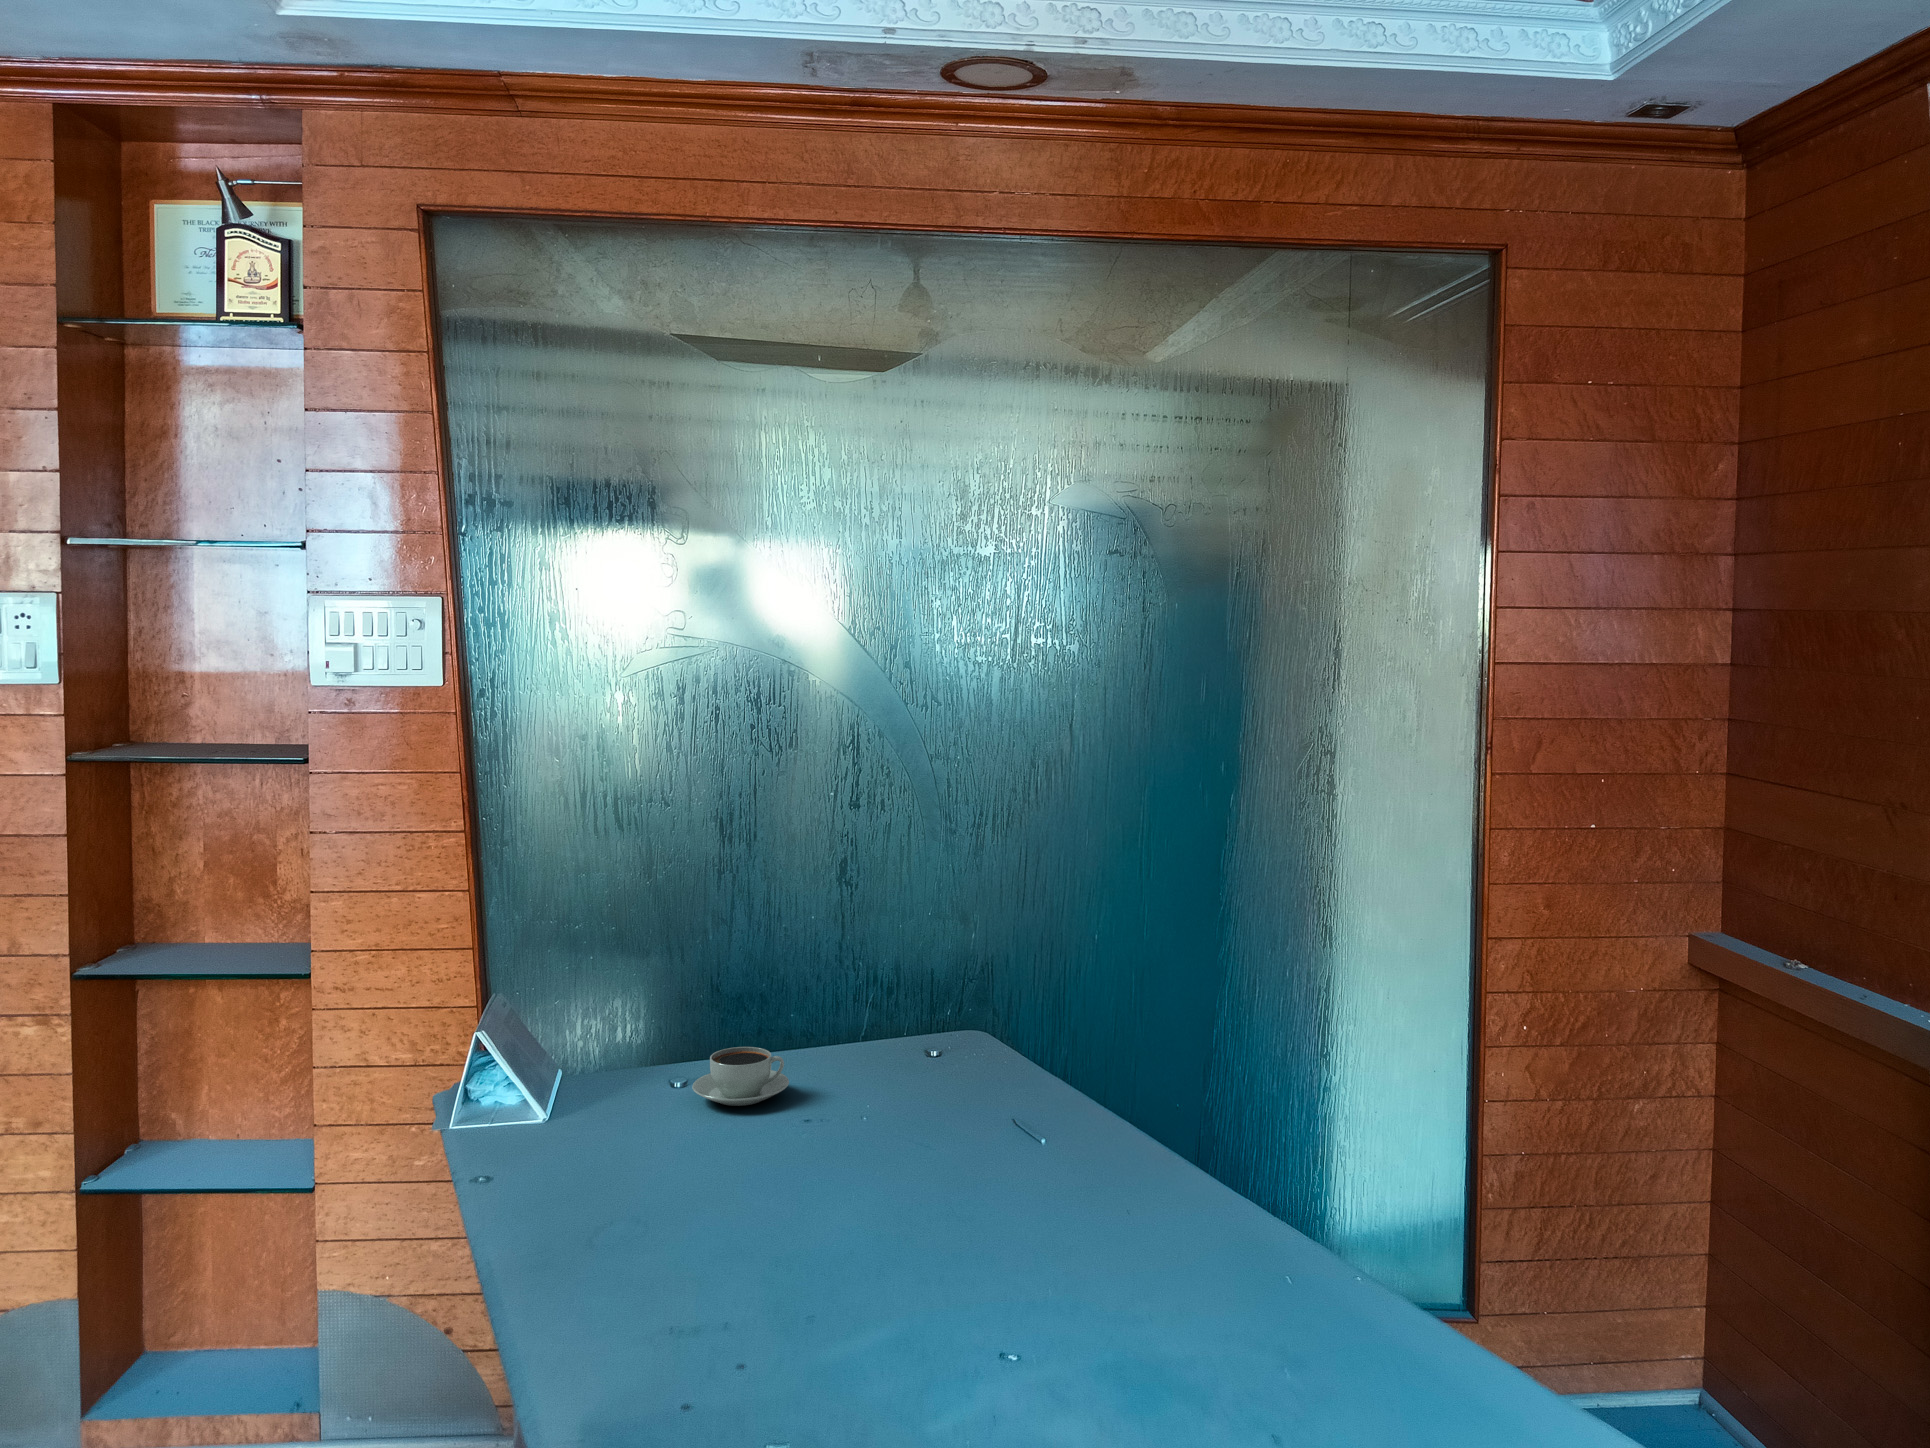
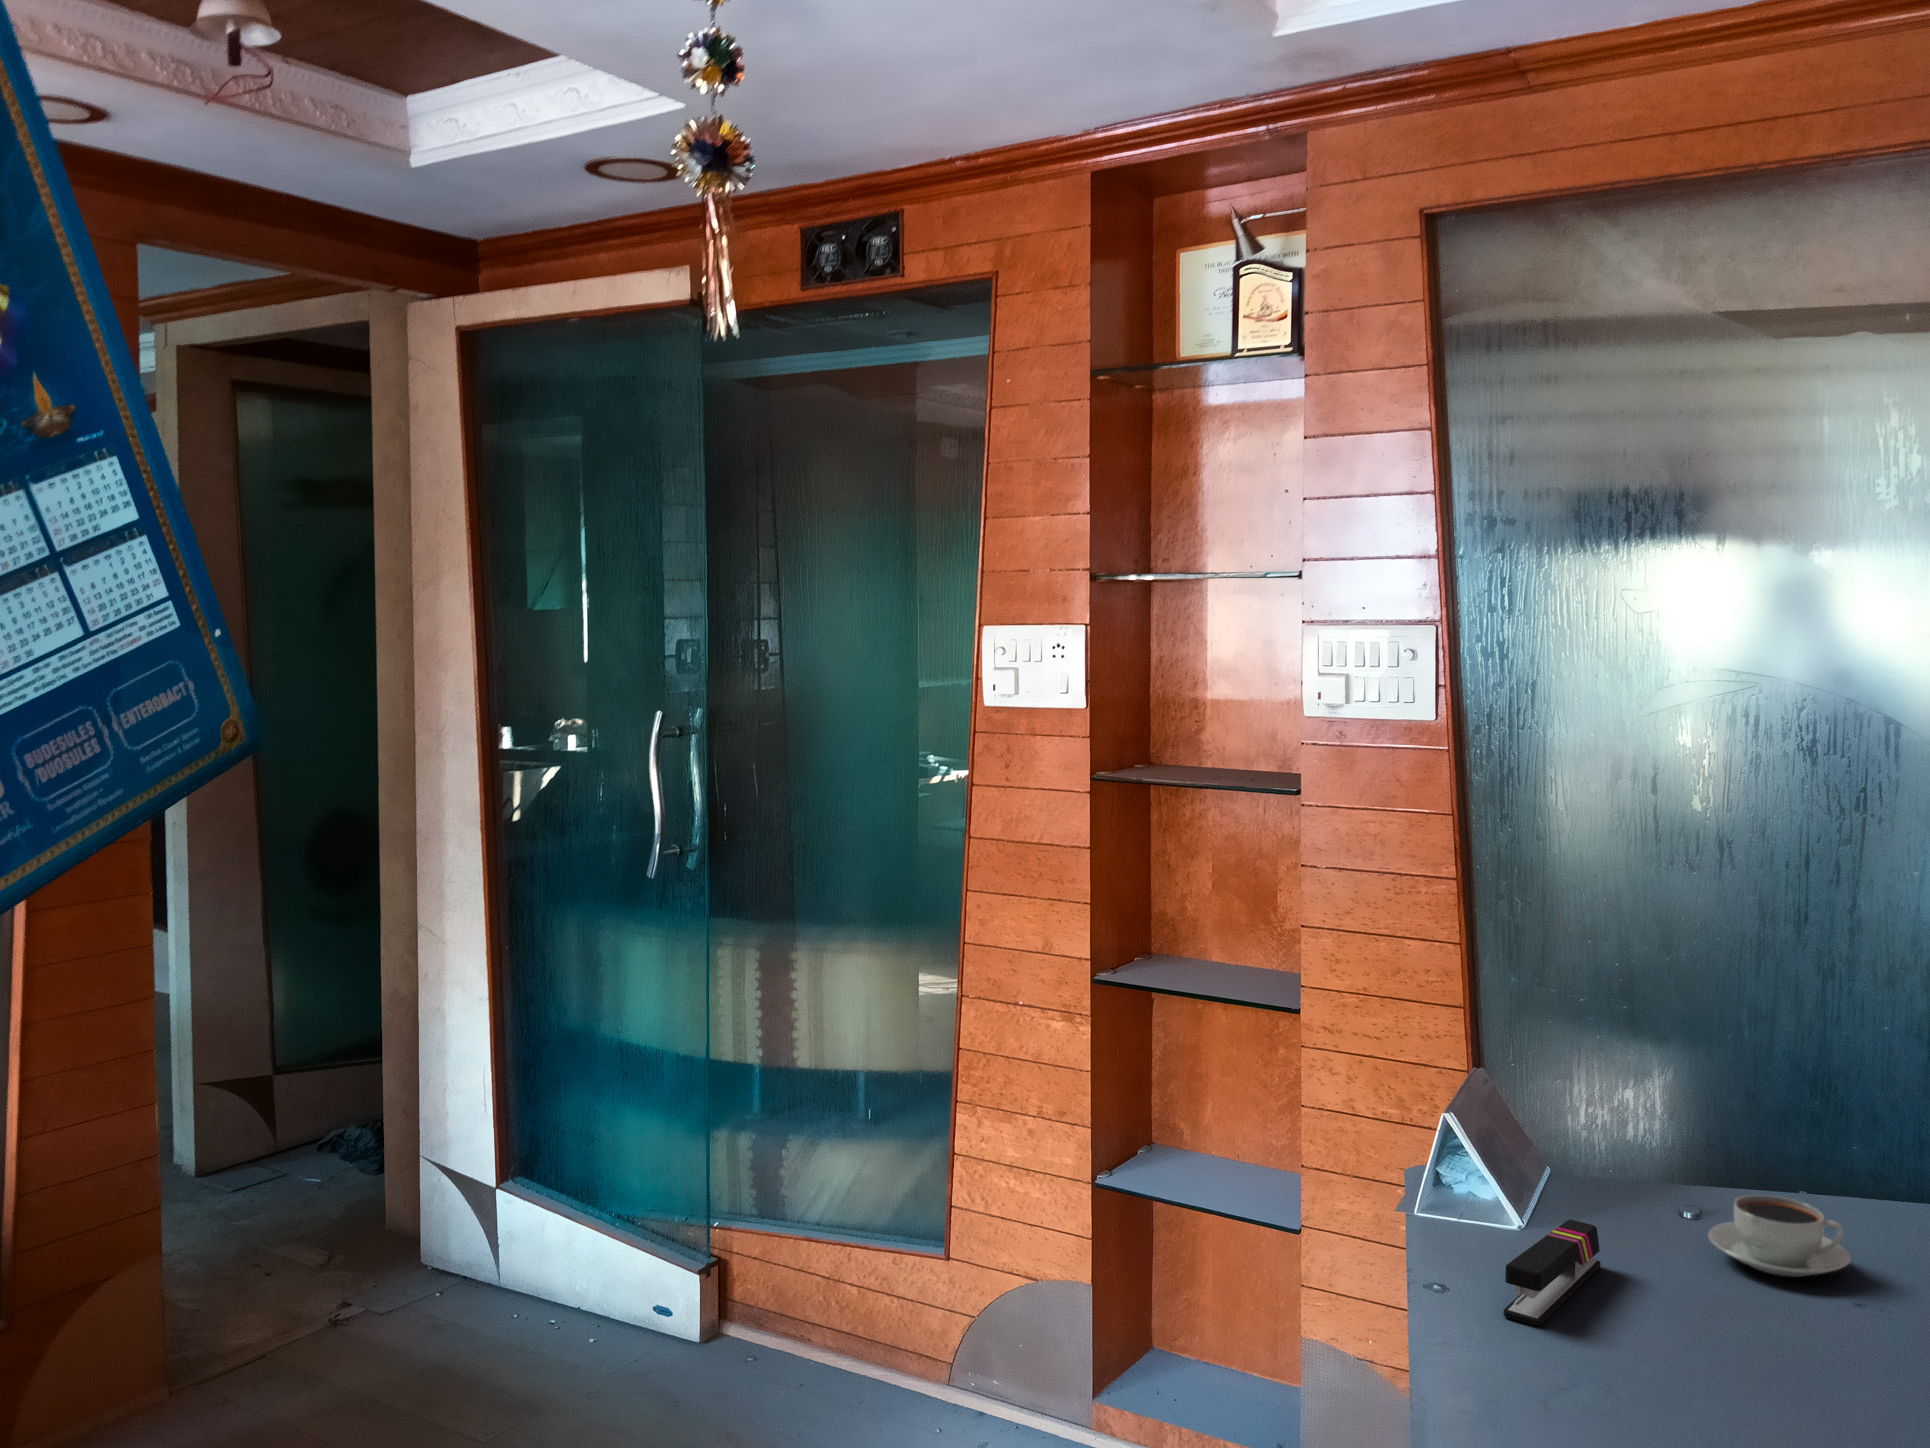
stapler: none [544,1099,615,1189] -> present [1503,1220,1600,1326]

